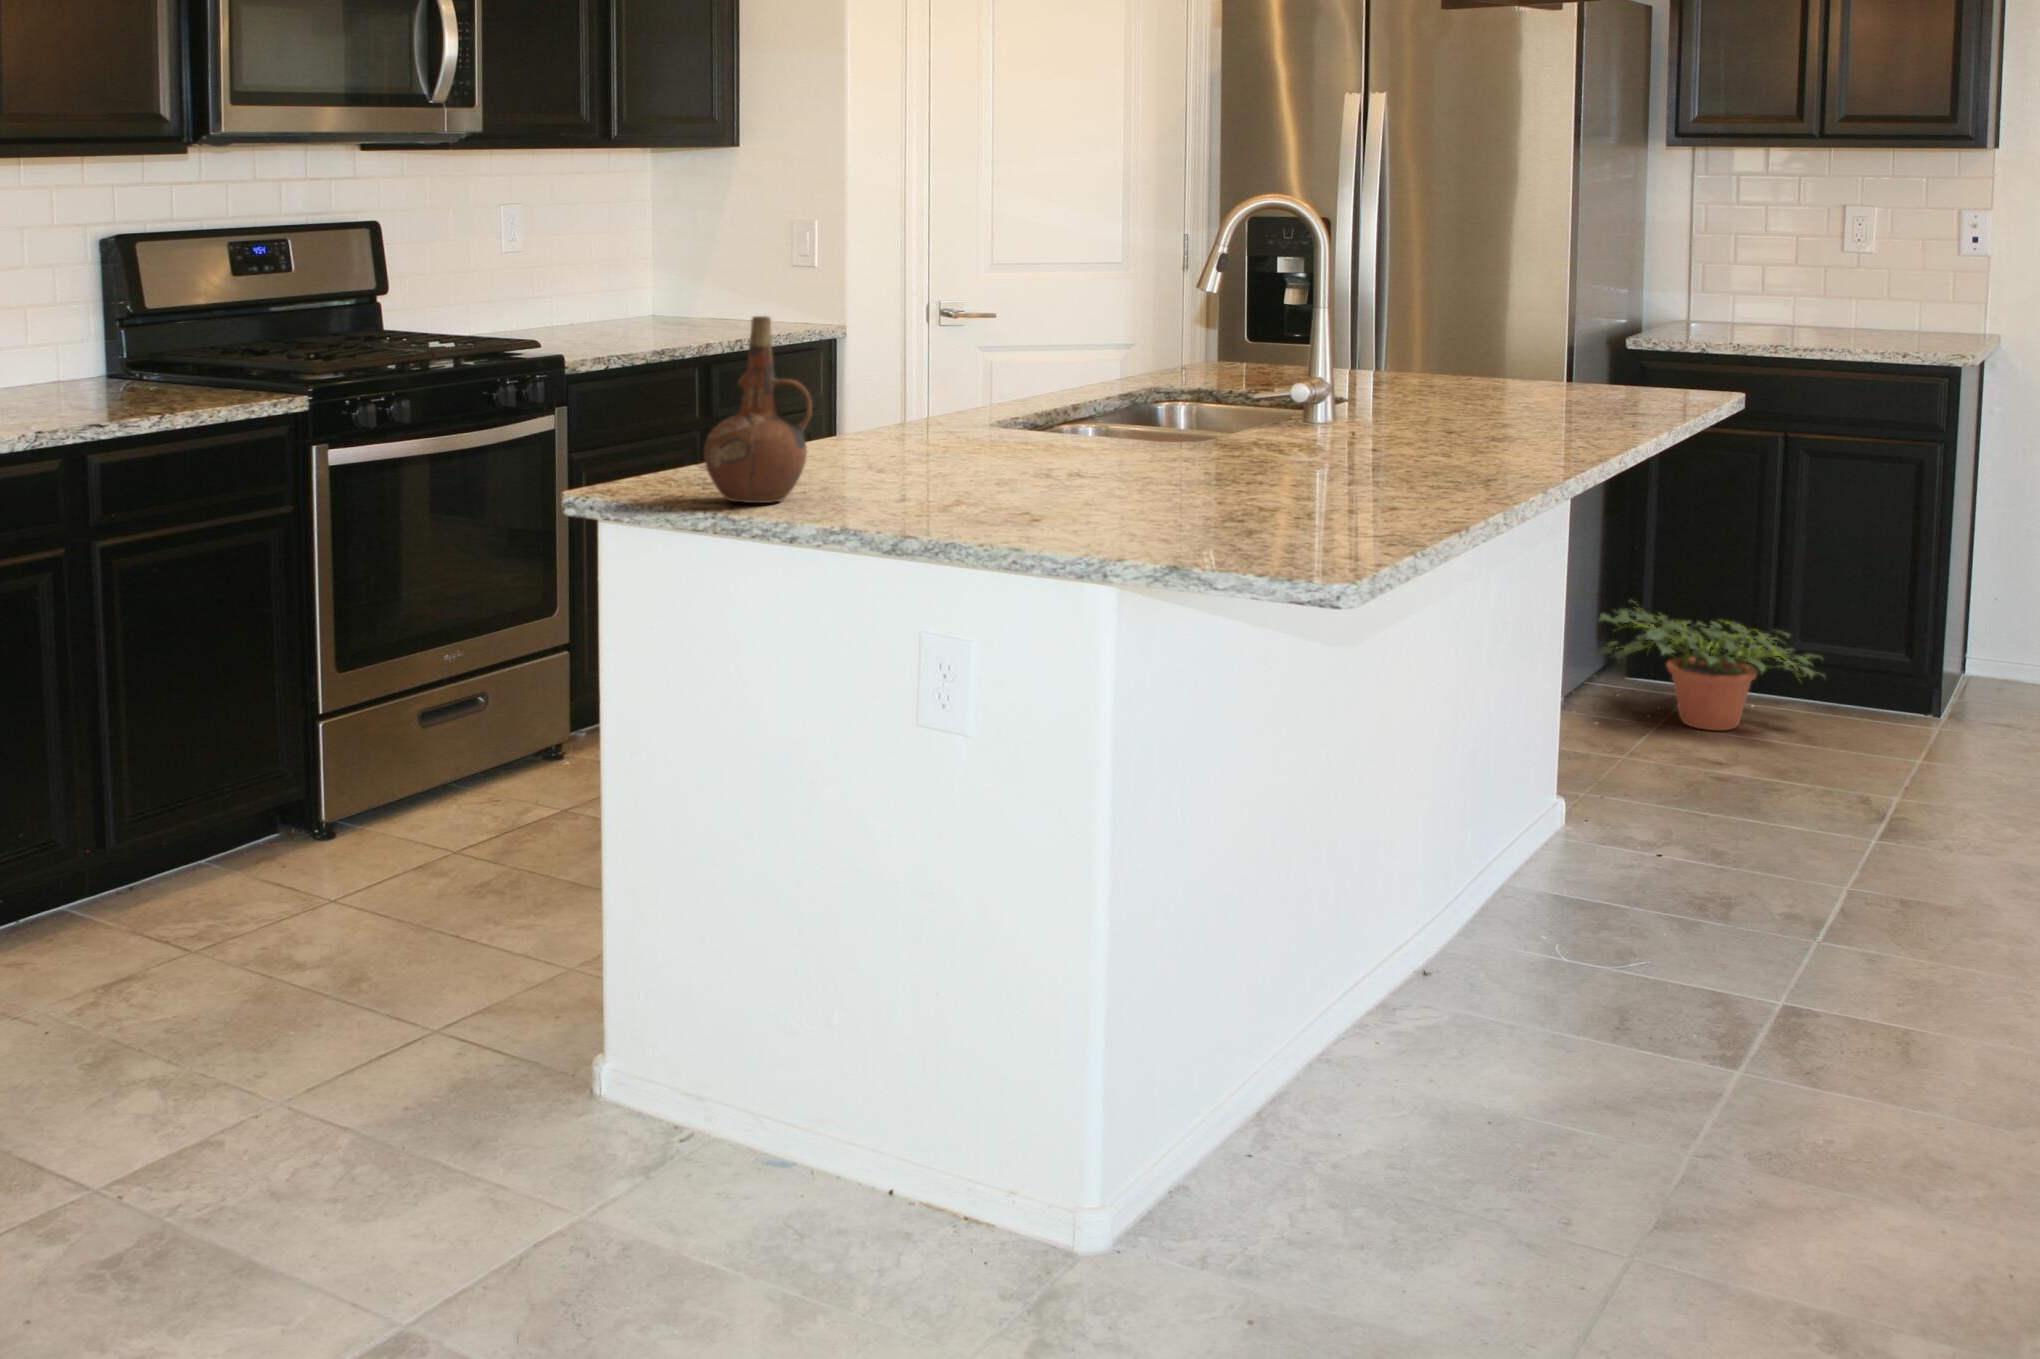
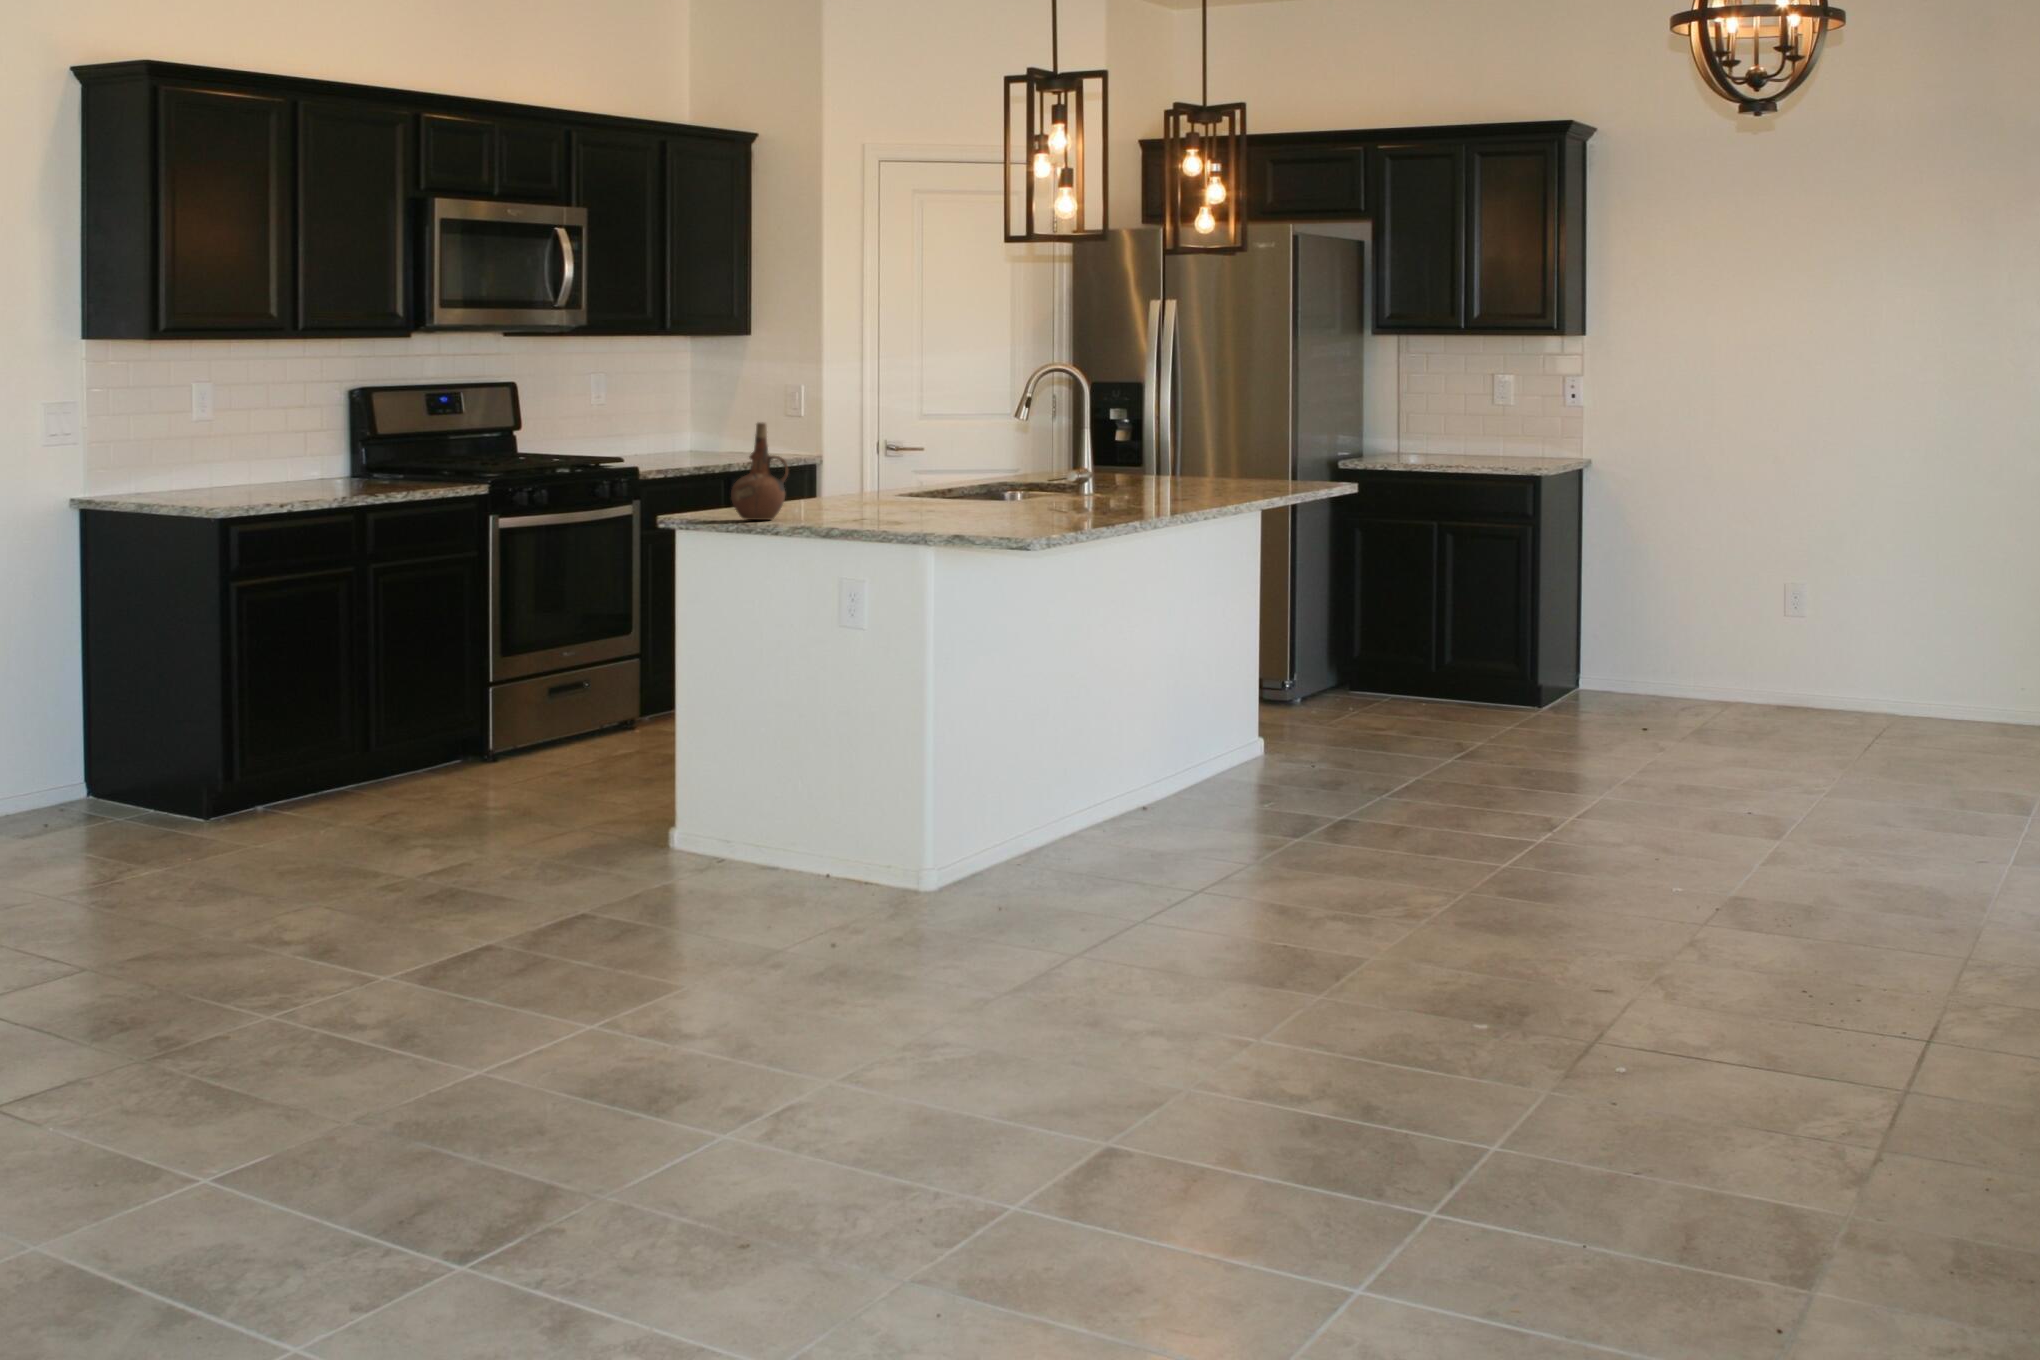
potted plant: present [1597,609,1826,731] -> none [1311,630,1457,713]

